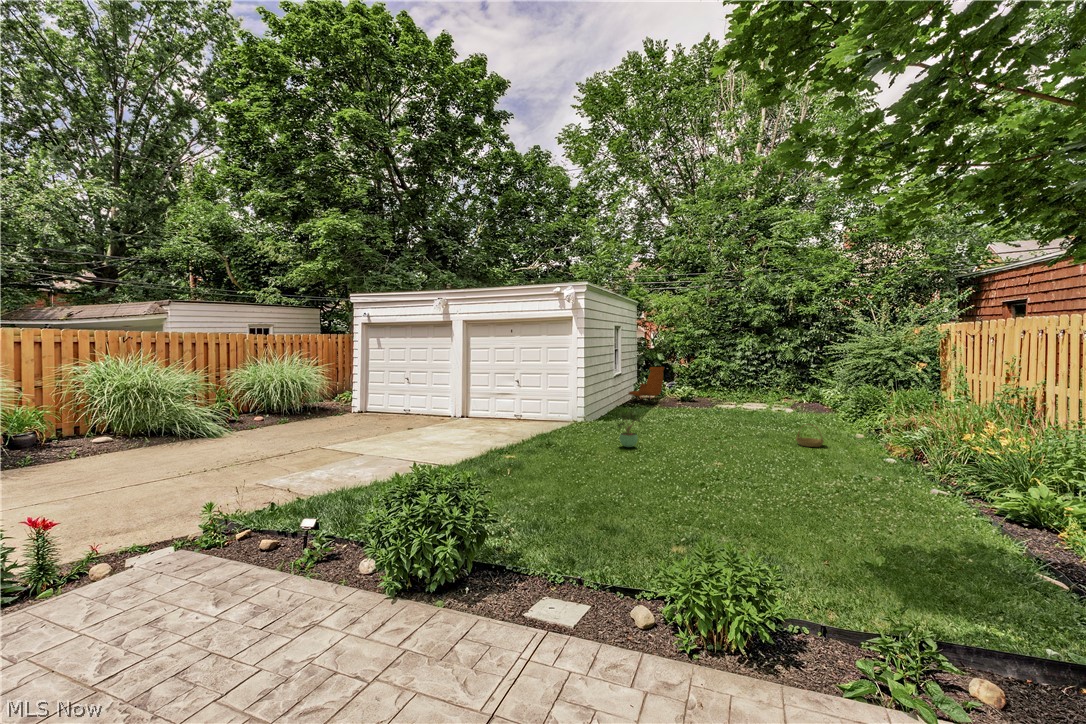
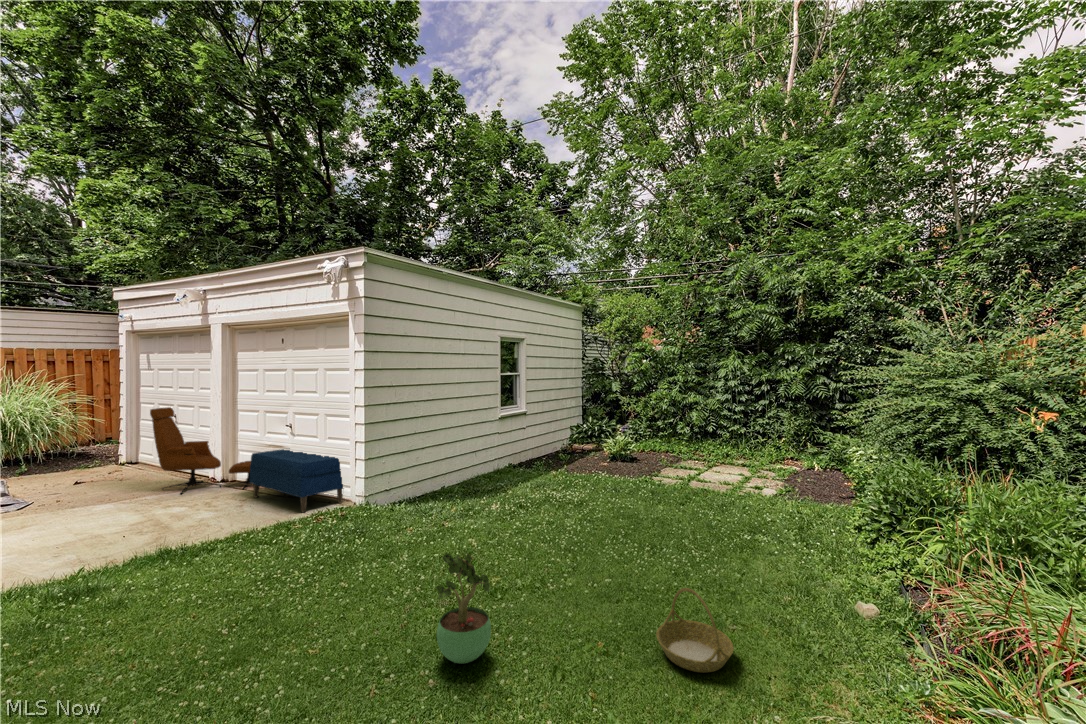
lounge chair: present [629,367,664,405] -> present [150,407,251,494]
bench: none [520,395,580,426] -> present [250,449,344,513]
potted plant: present [617,412,640,447] -> present [436,553,491,663]

